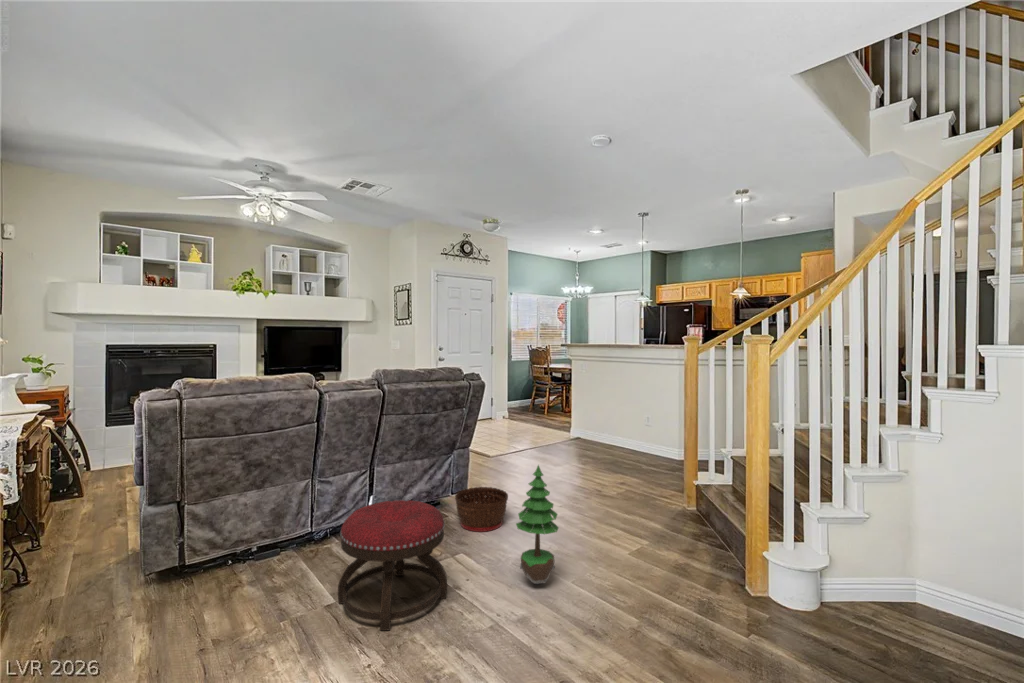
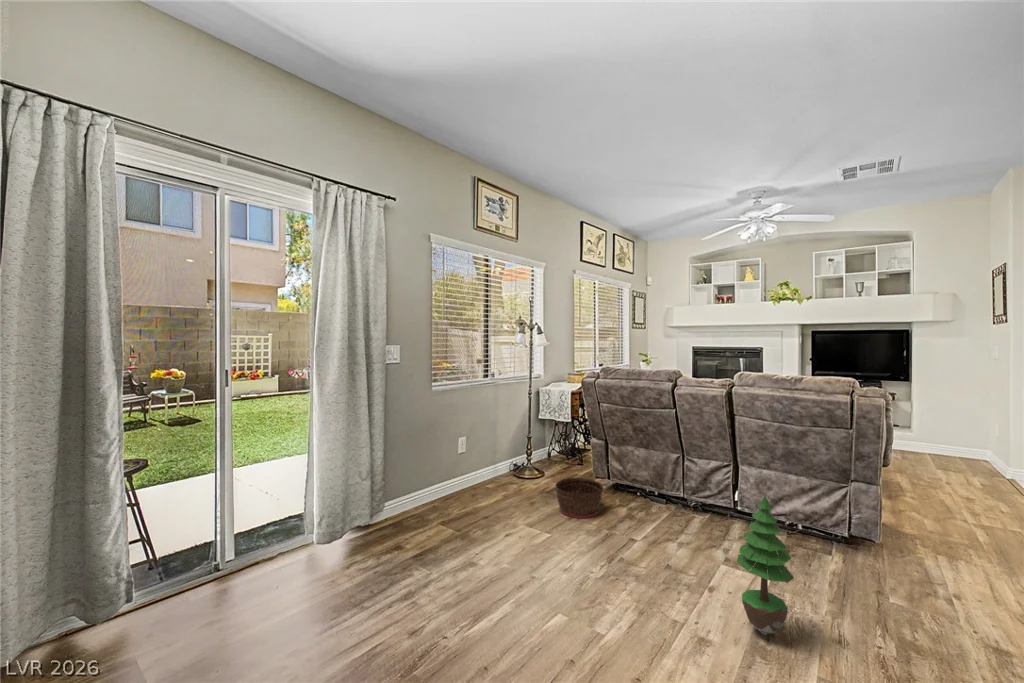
basket: present [455,487,508,532] -> present [555,478,603,518]
ottoman: present [338,500,447,631] -> none [614,478,700,581]

